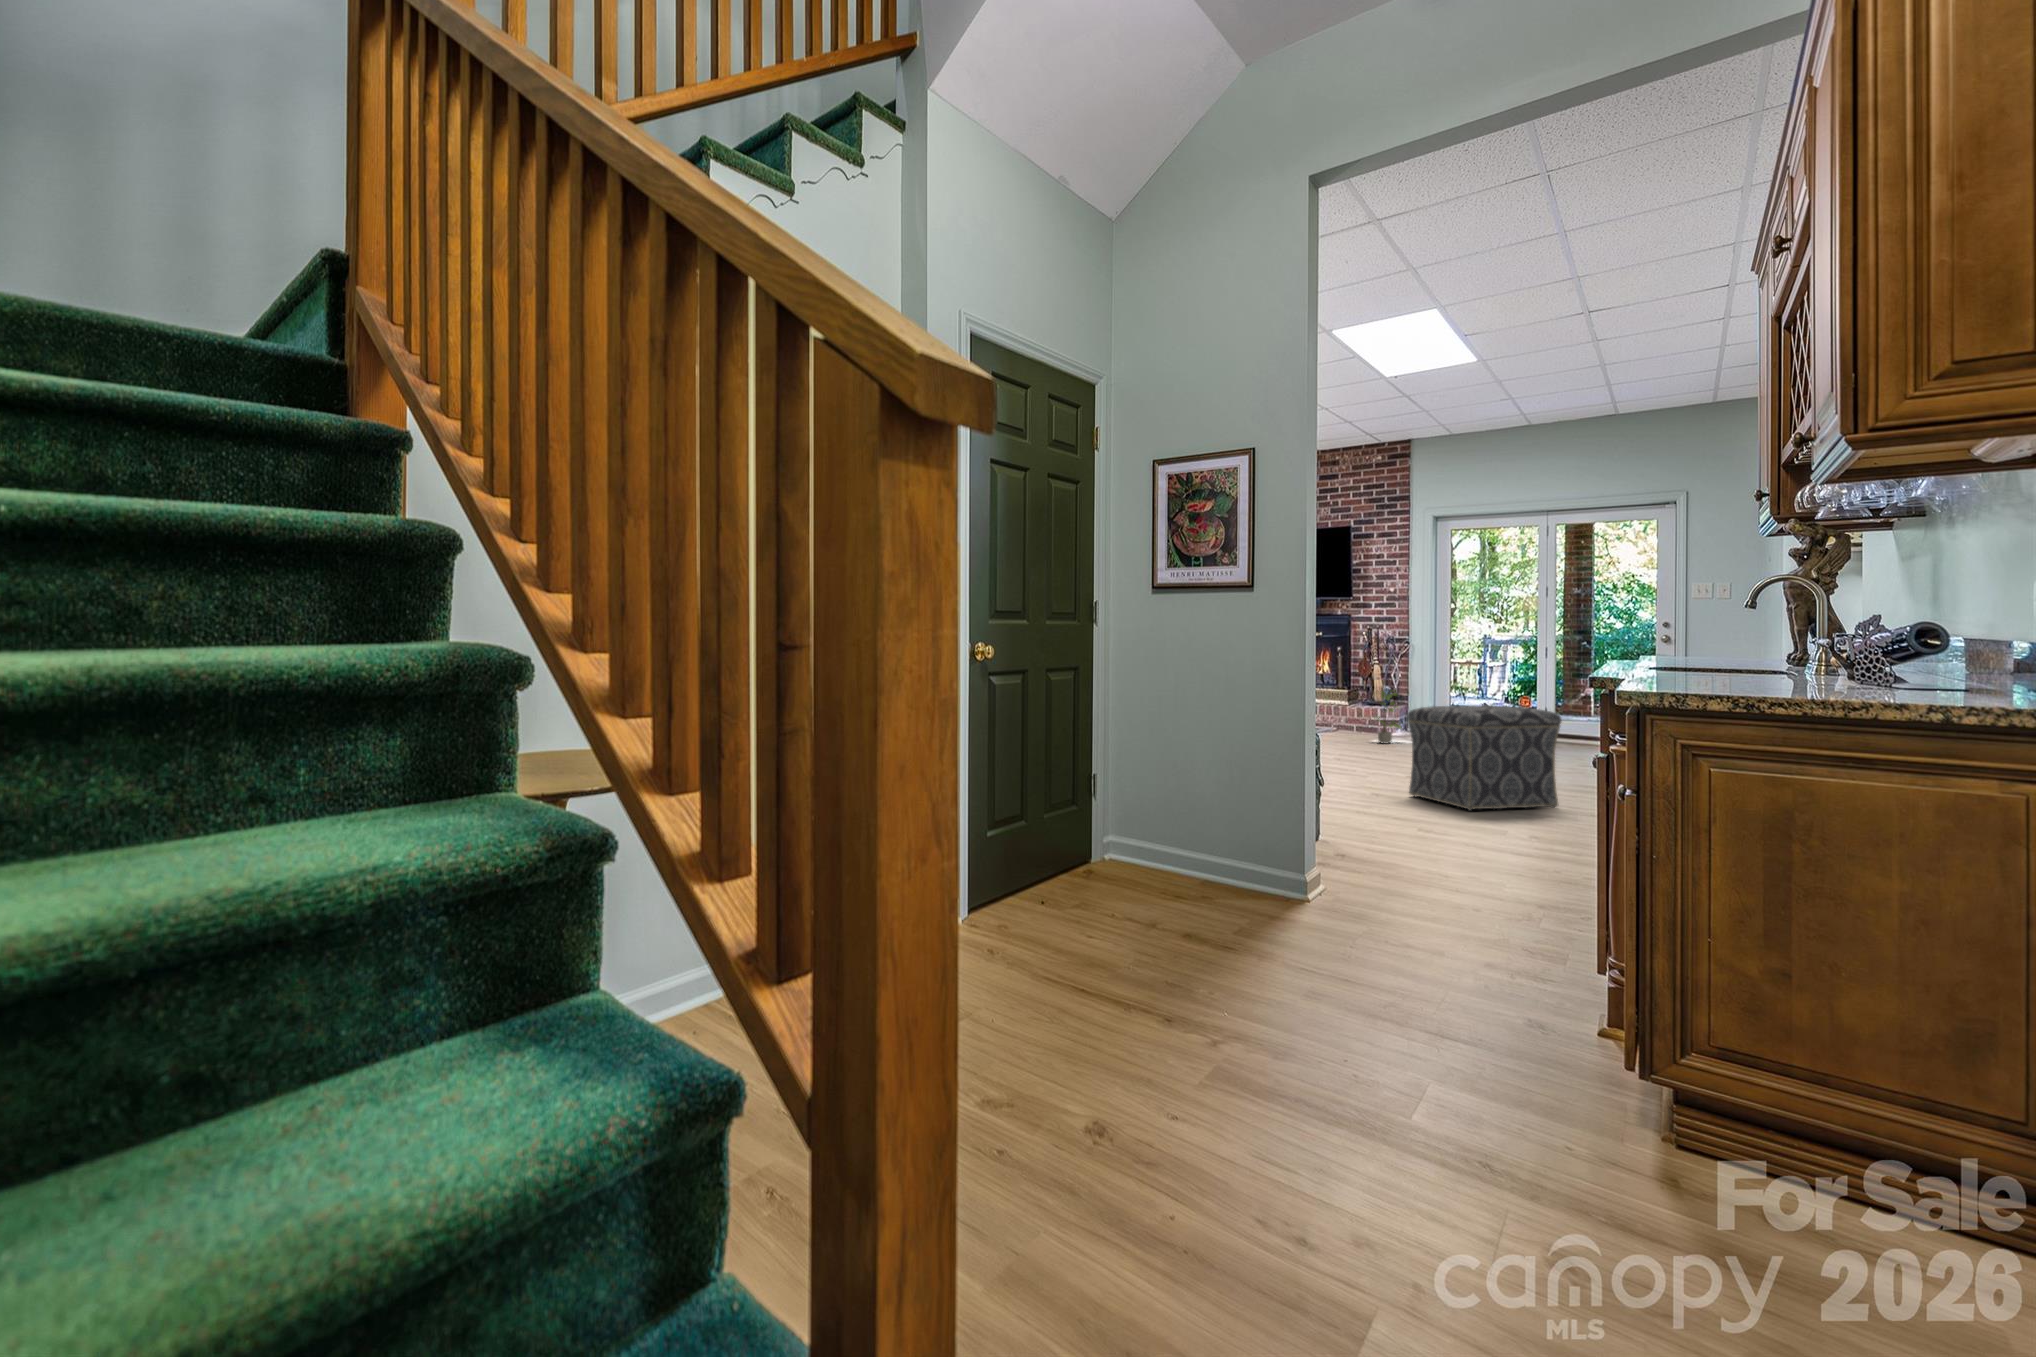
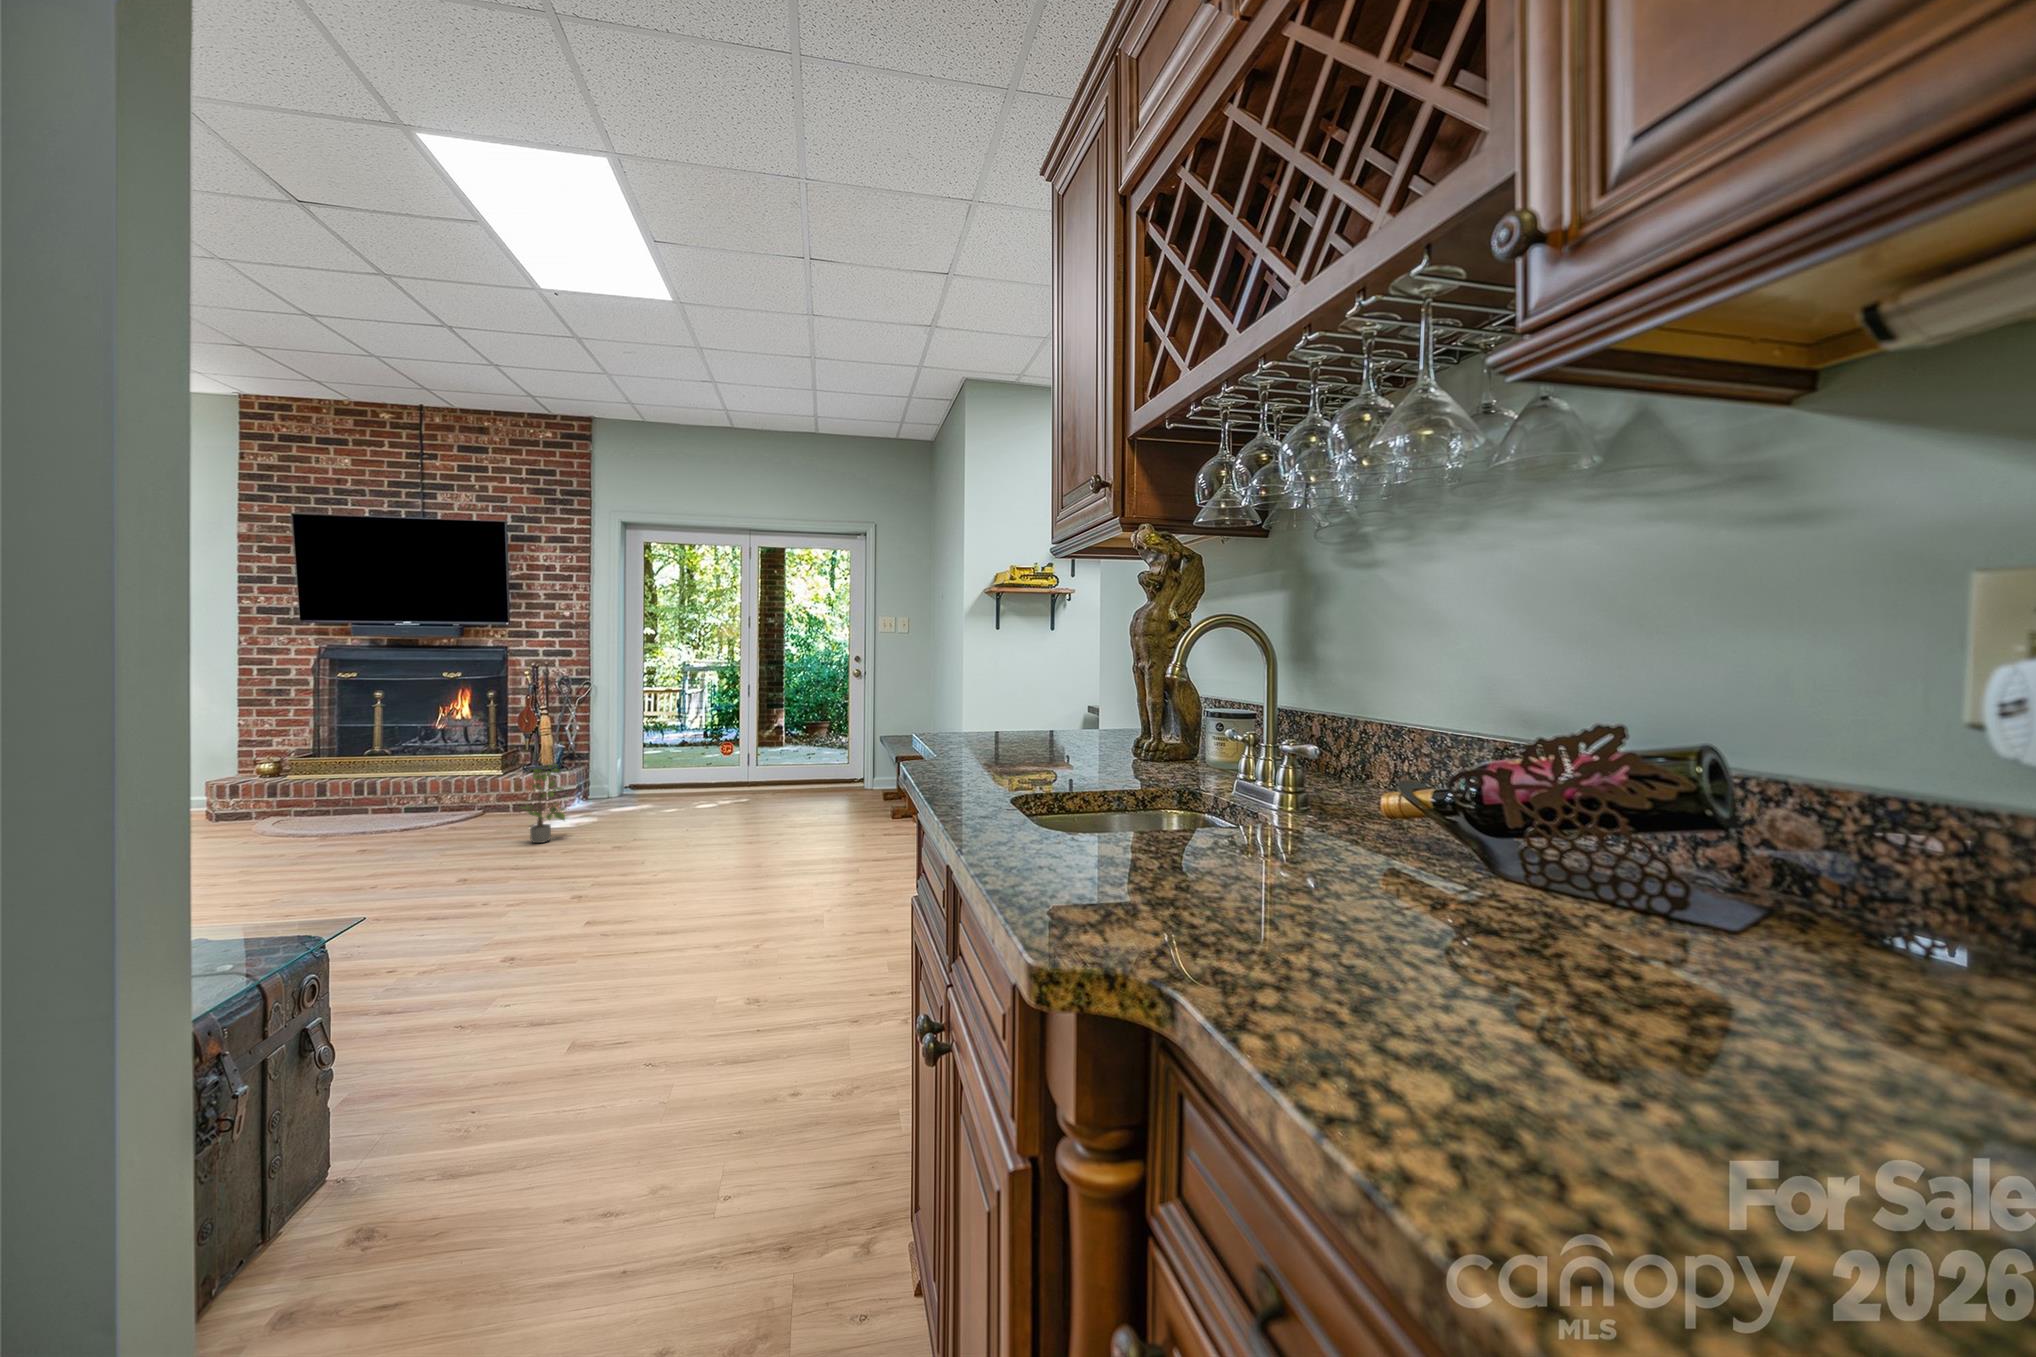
ottoman: present [1407,705,1562,811] -> none [498,859,752,1098]

